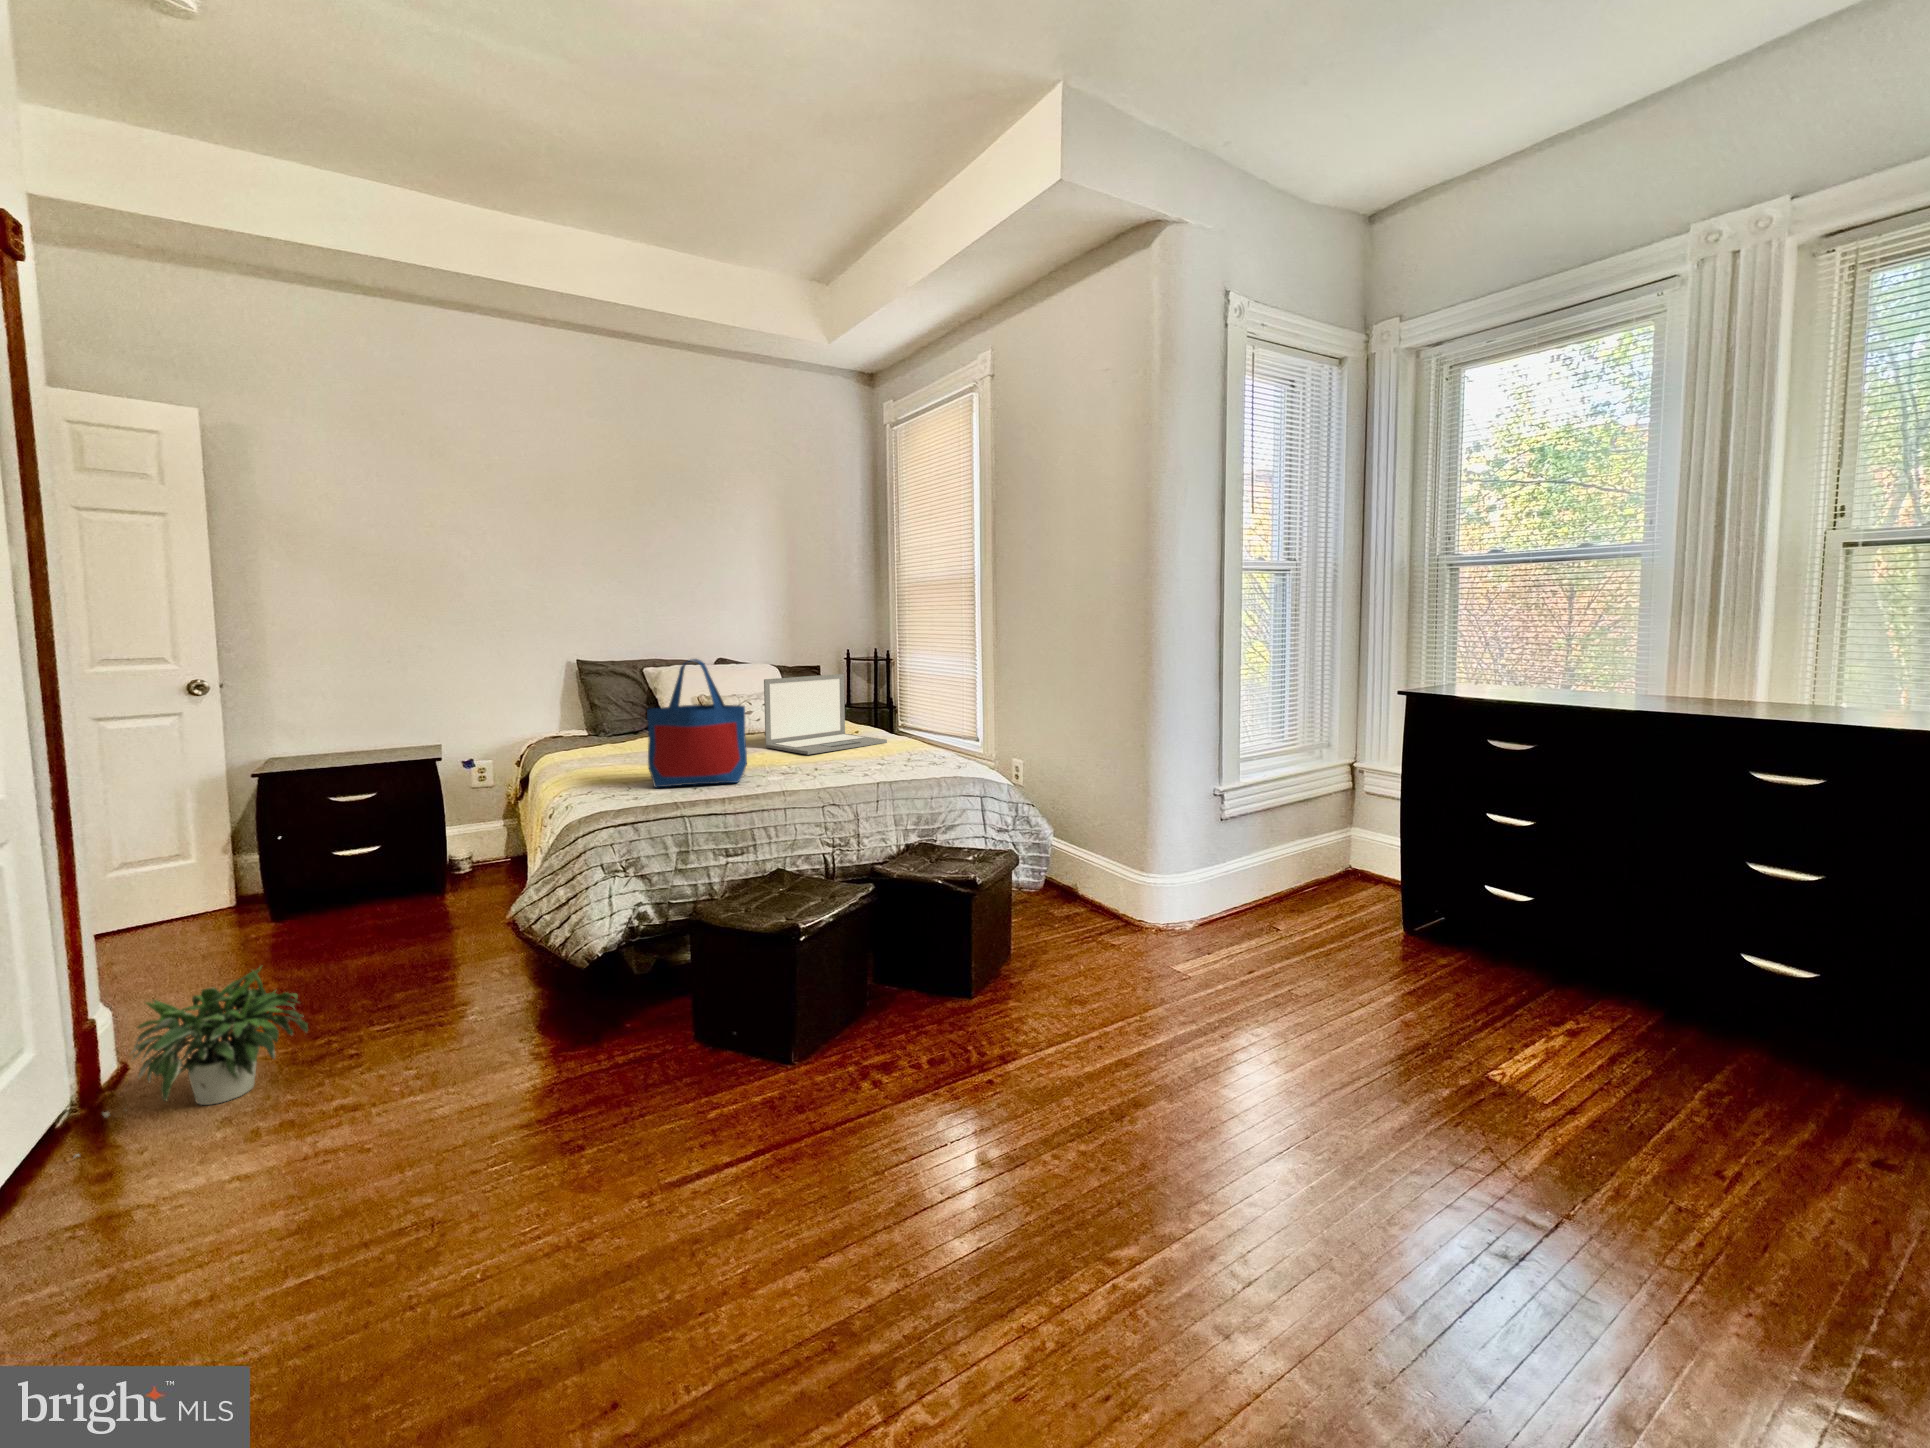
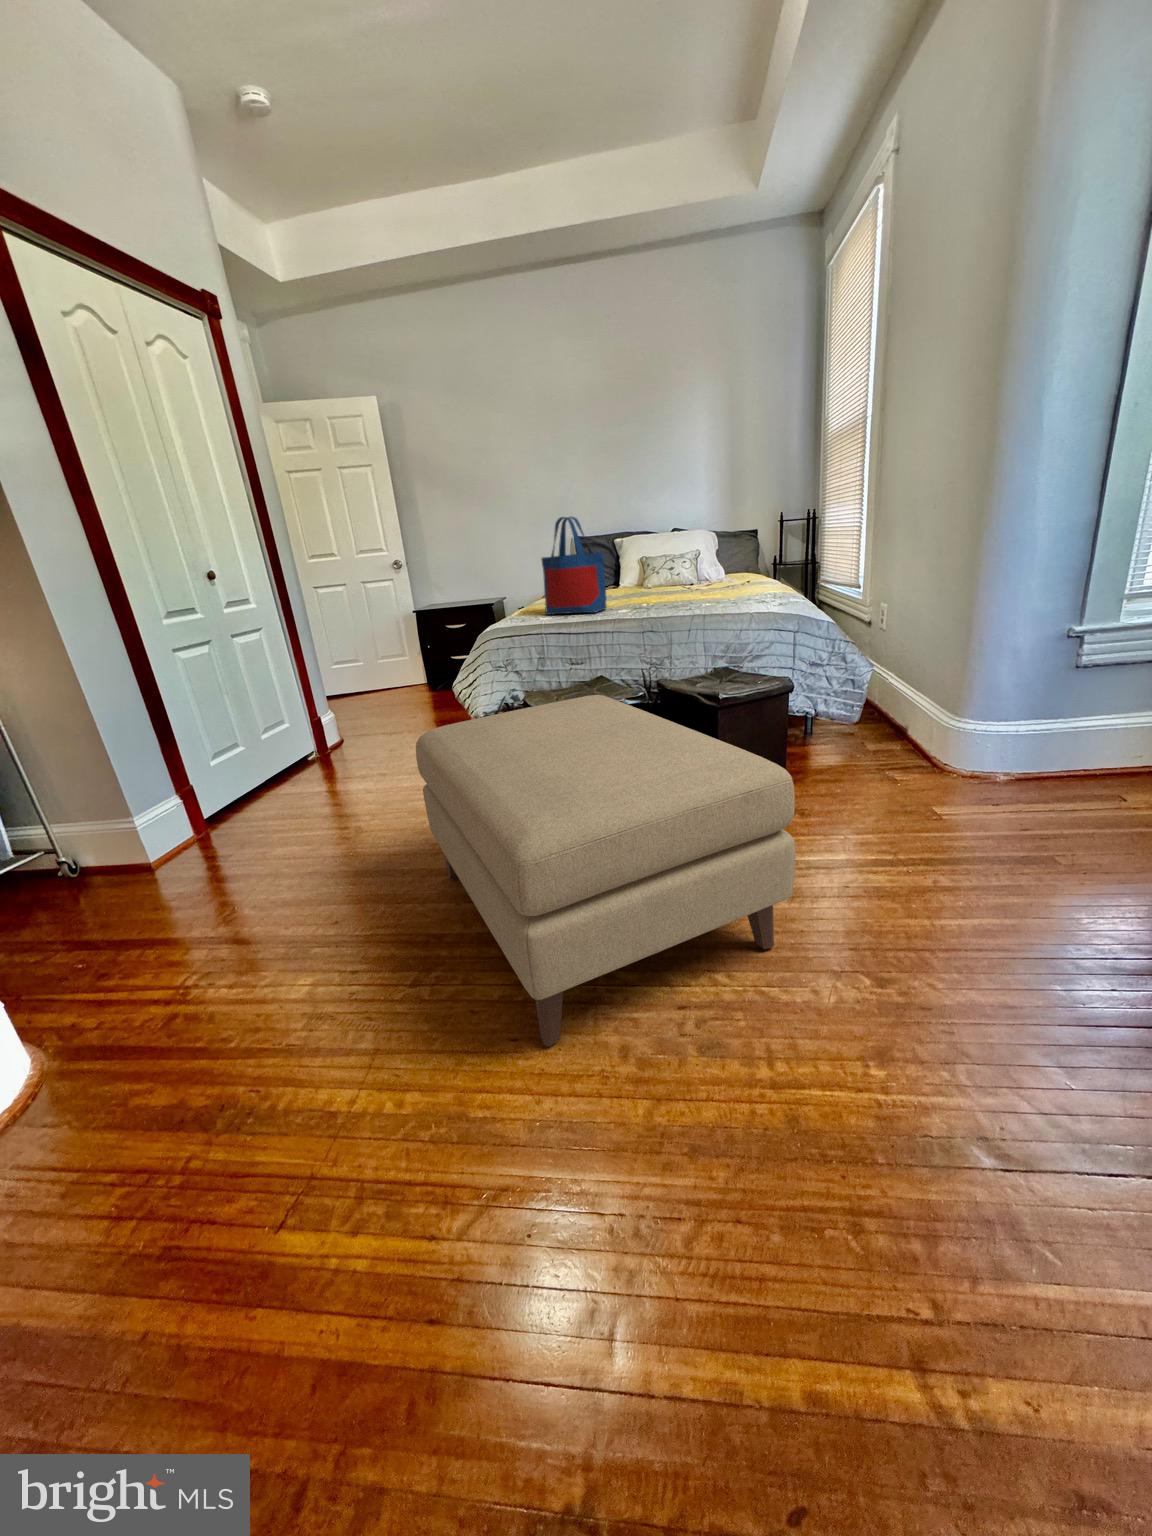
laptop: present [764,674,887,755] -> none [657,528,754,596]
ottoman: none [687,897,1196,1360] -> present [416,695,796,1046]
potted plant: present [74,967,308,1158] -> none [292,700,381,772]

